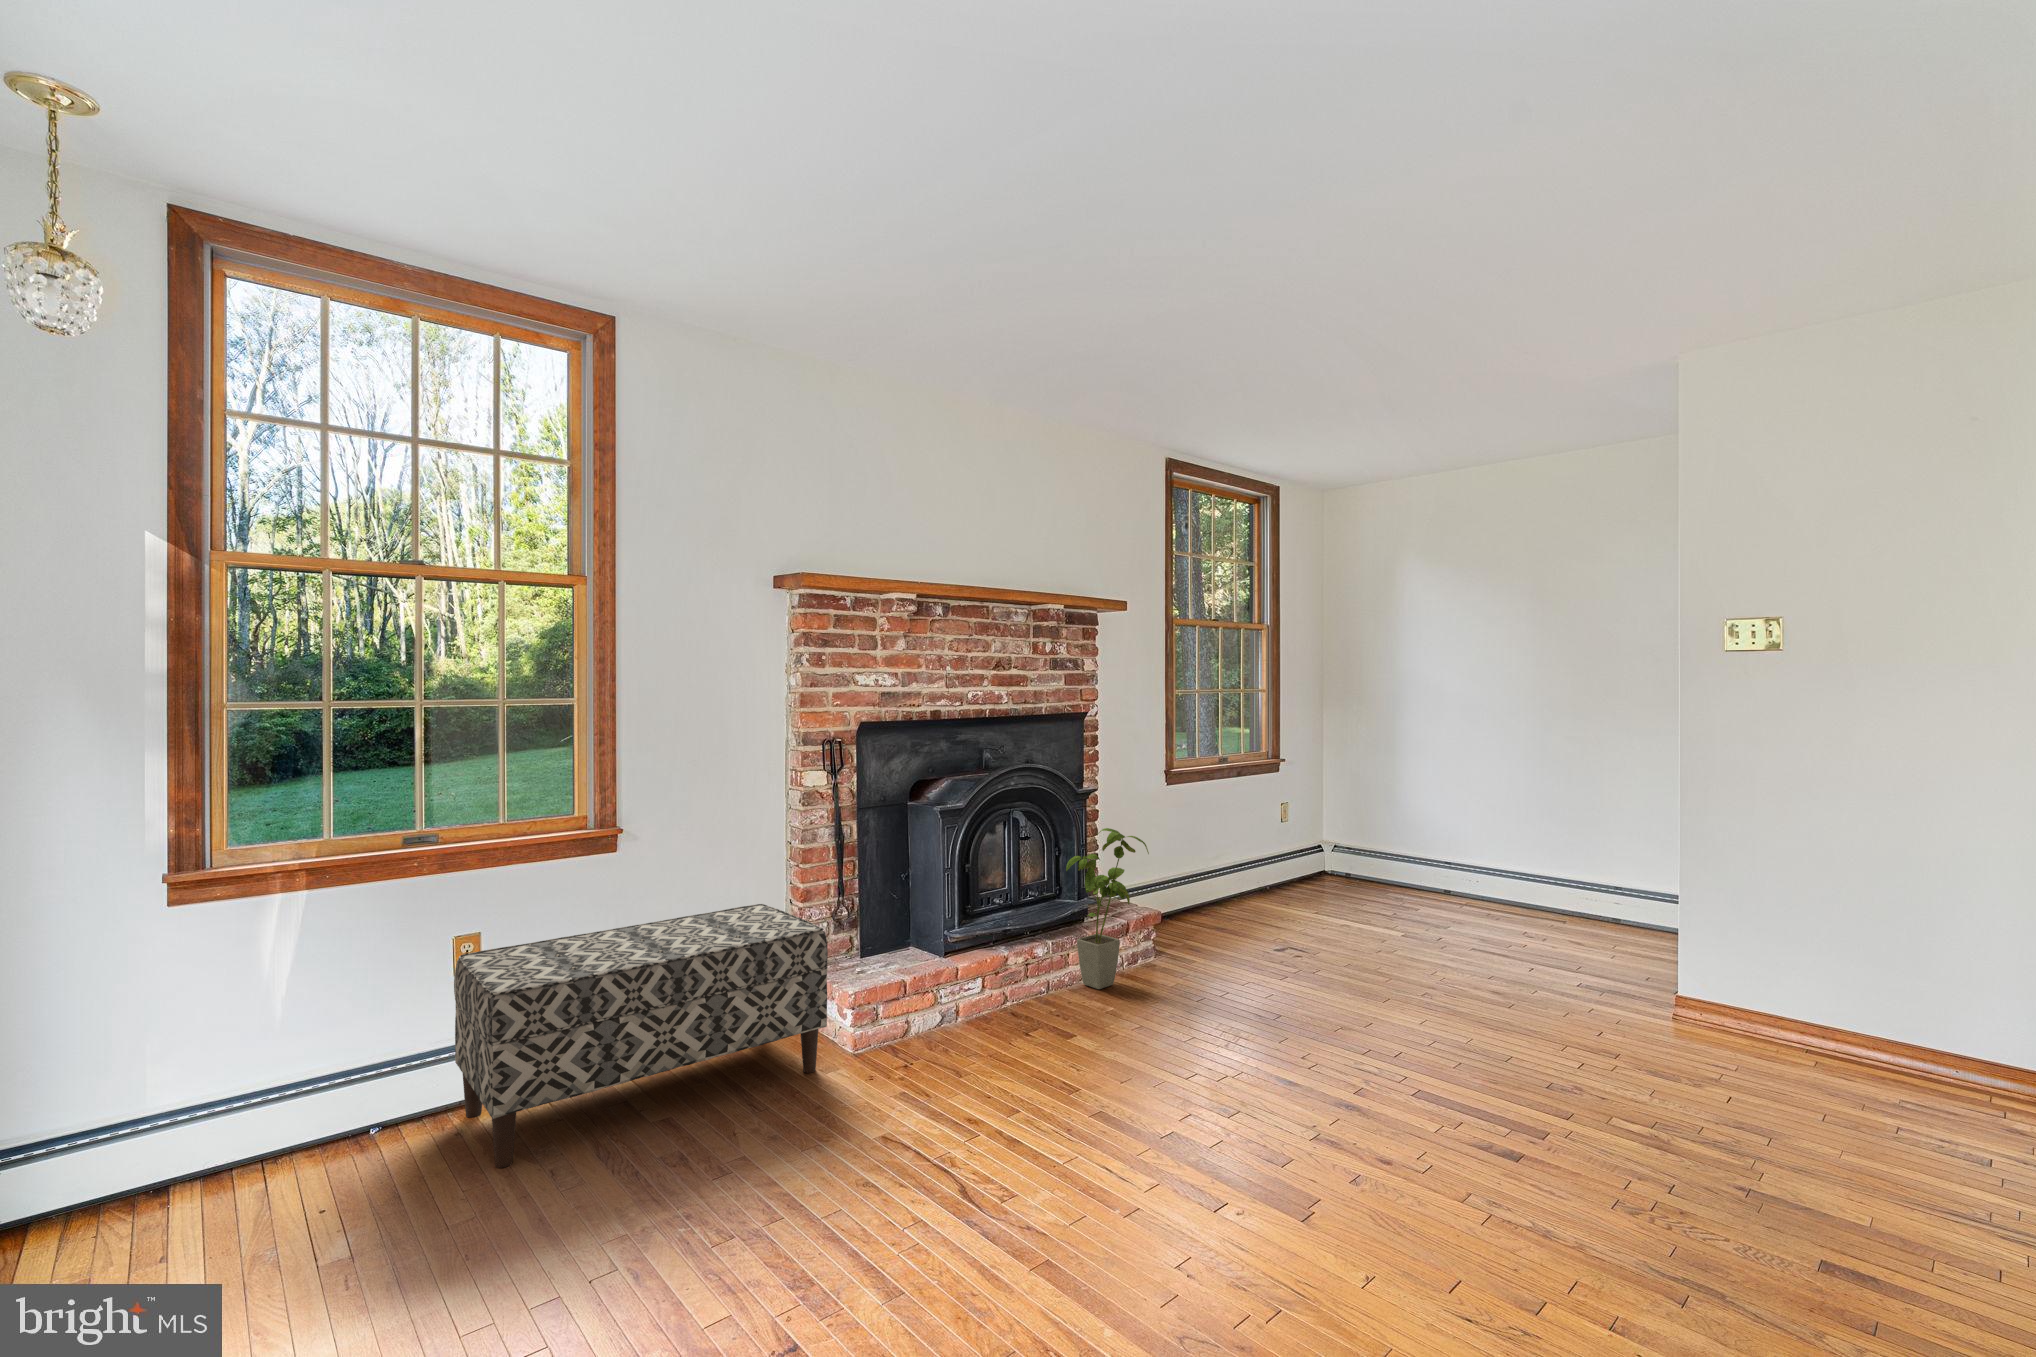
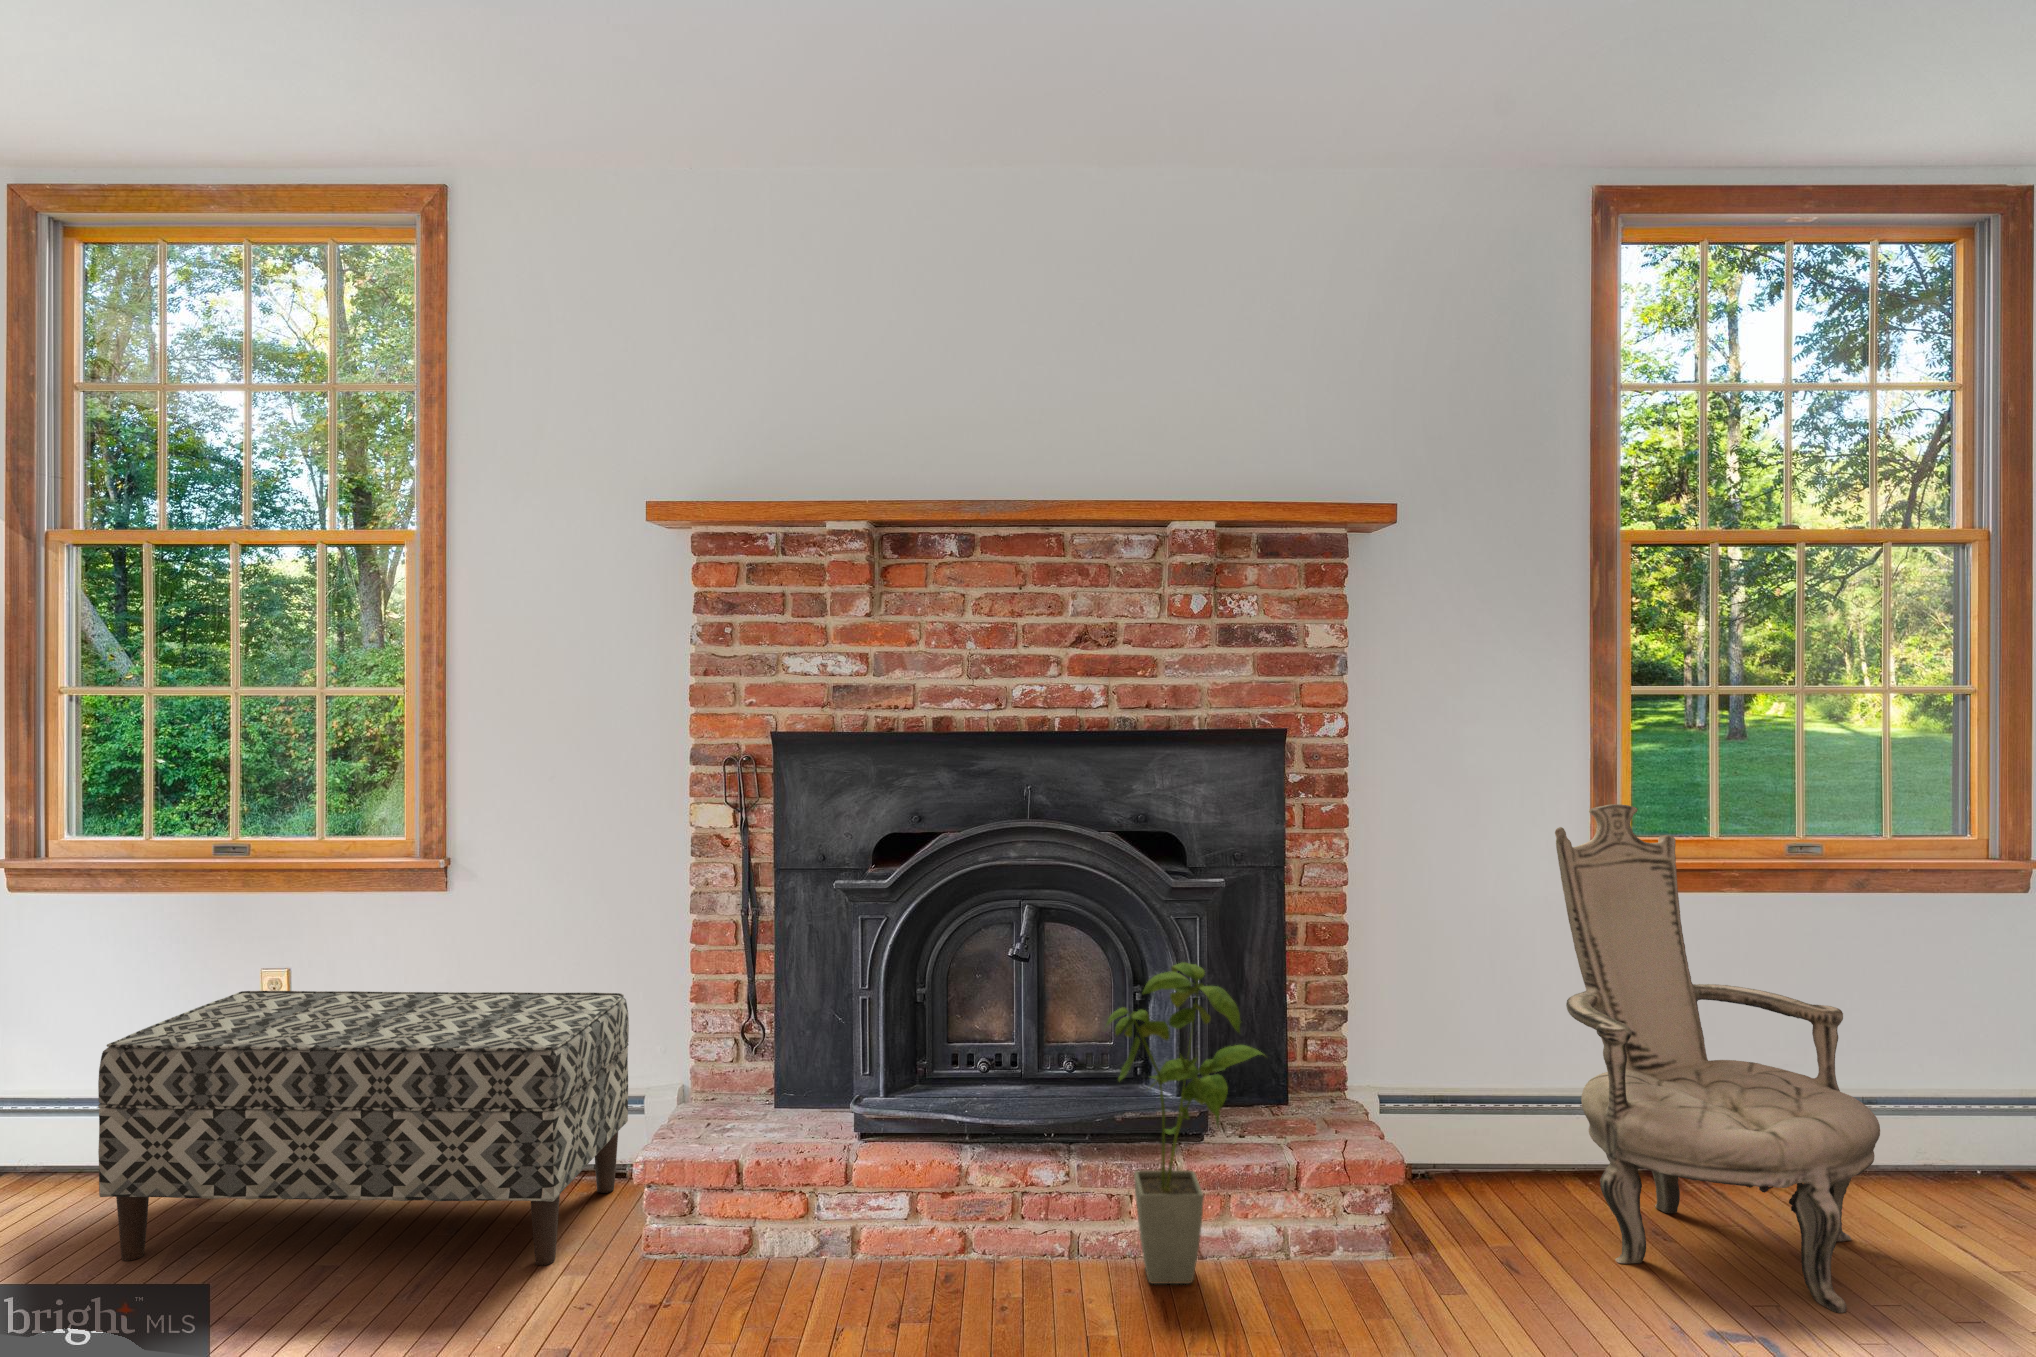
armchair: none [1167,743,1299,939] -> present [1555,804,1880,1313]

